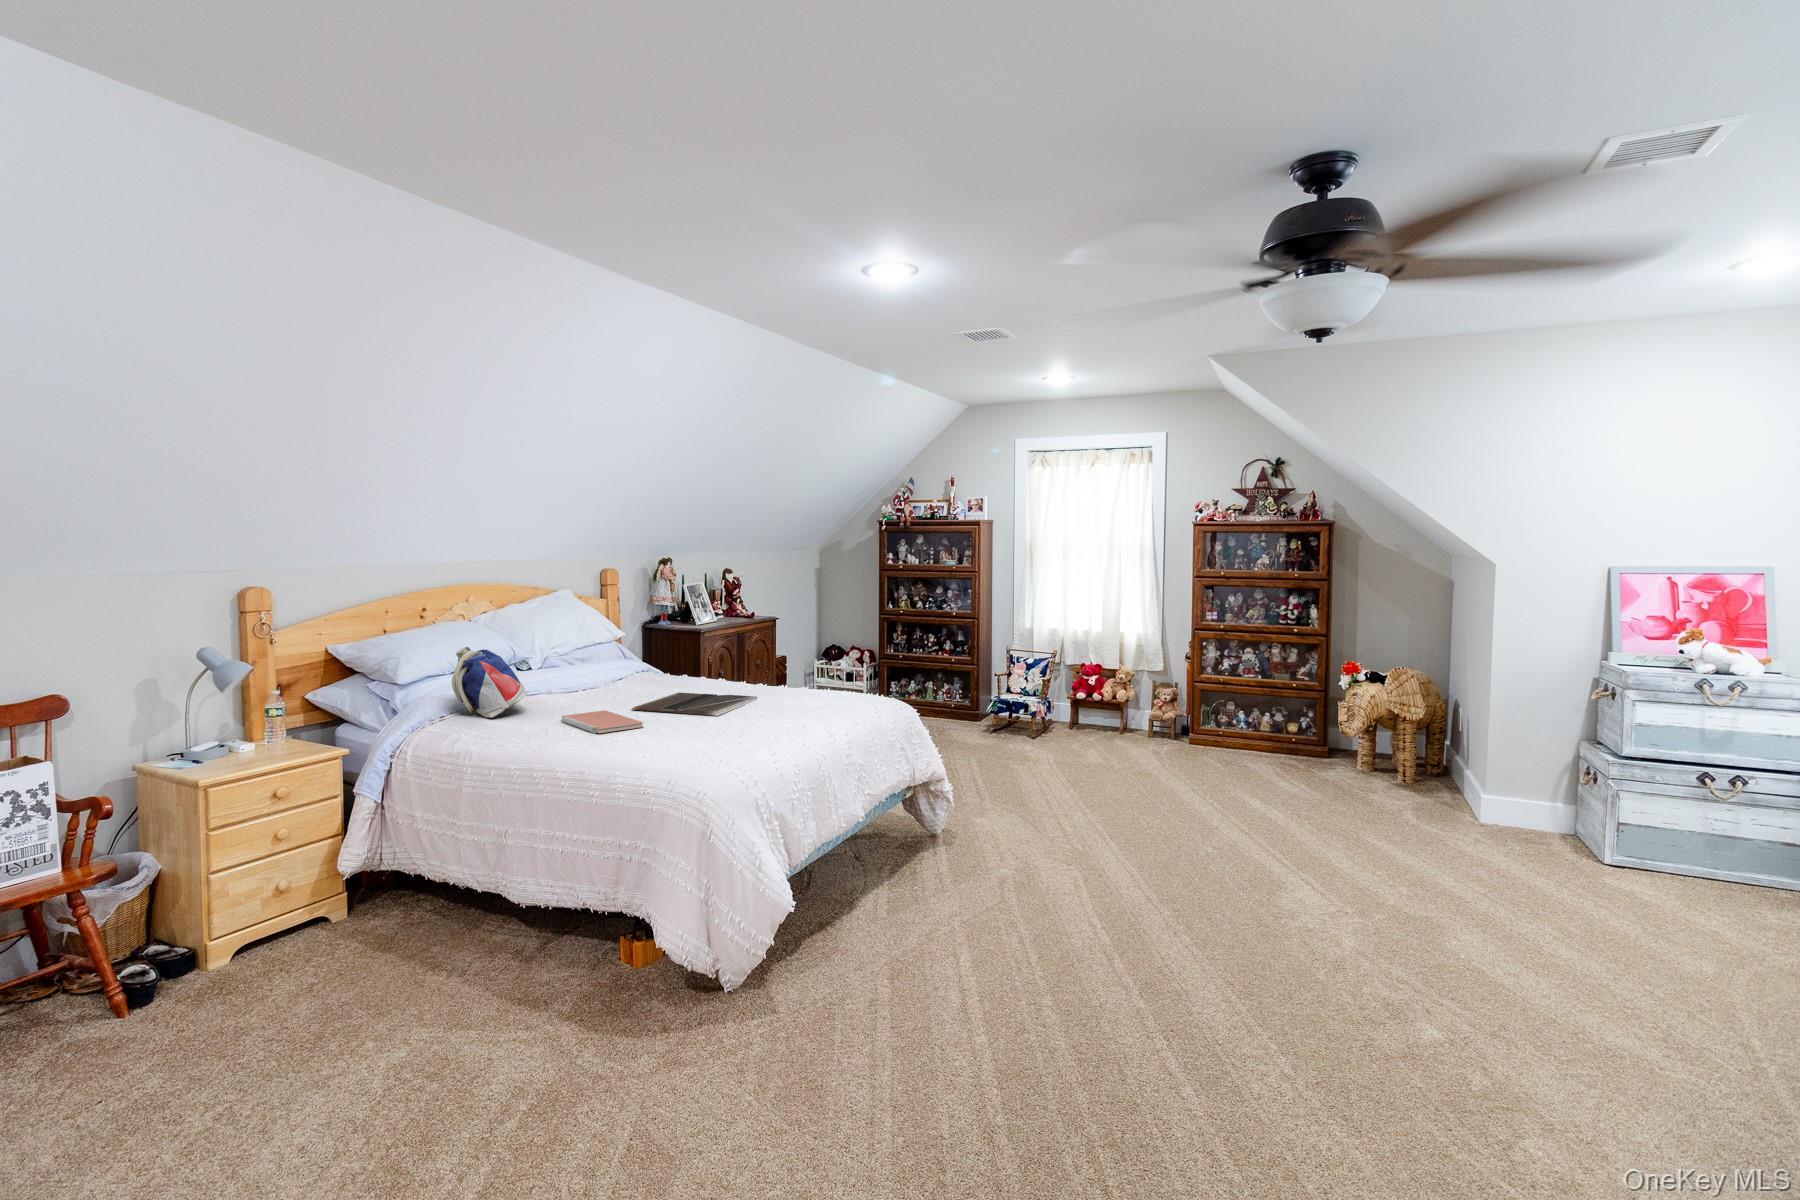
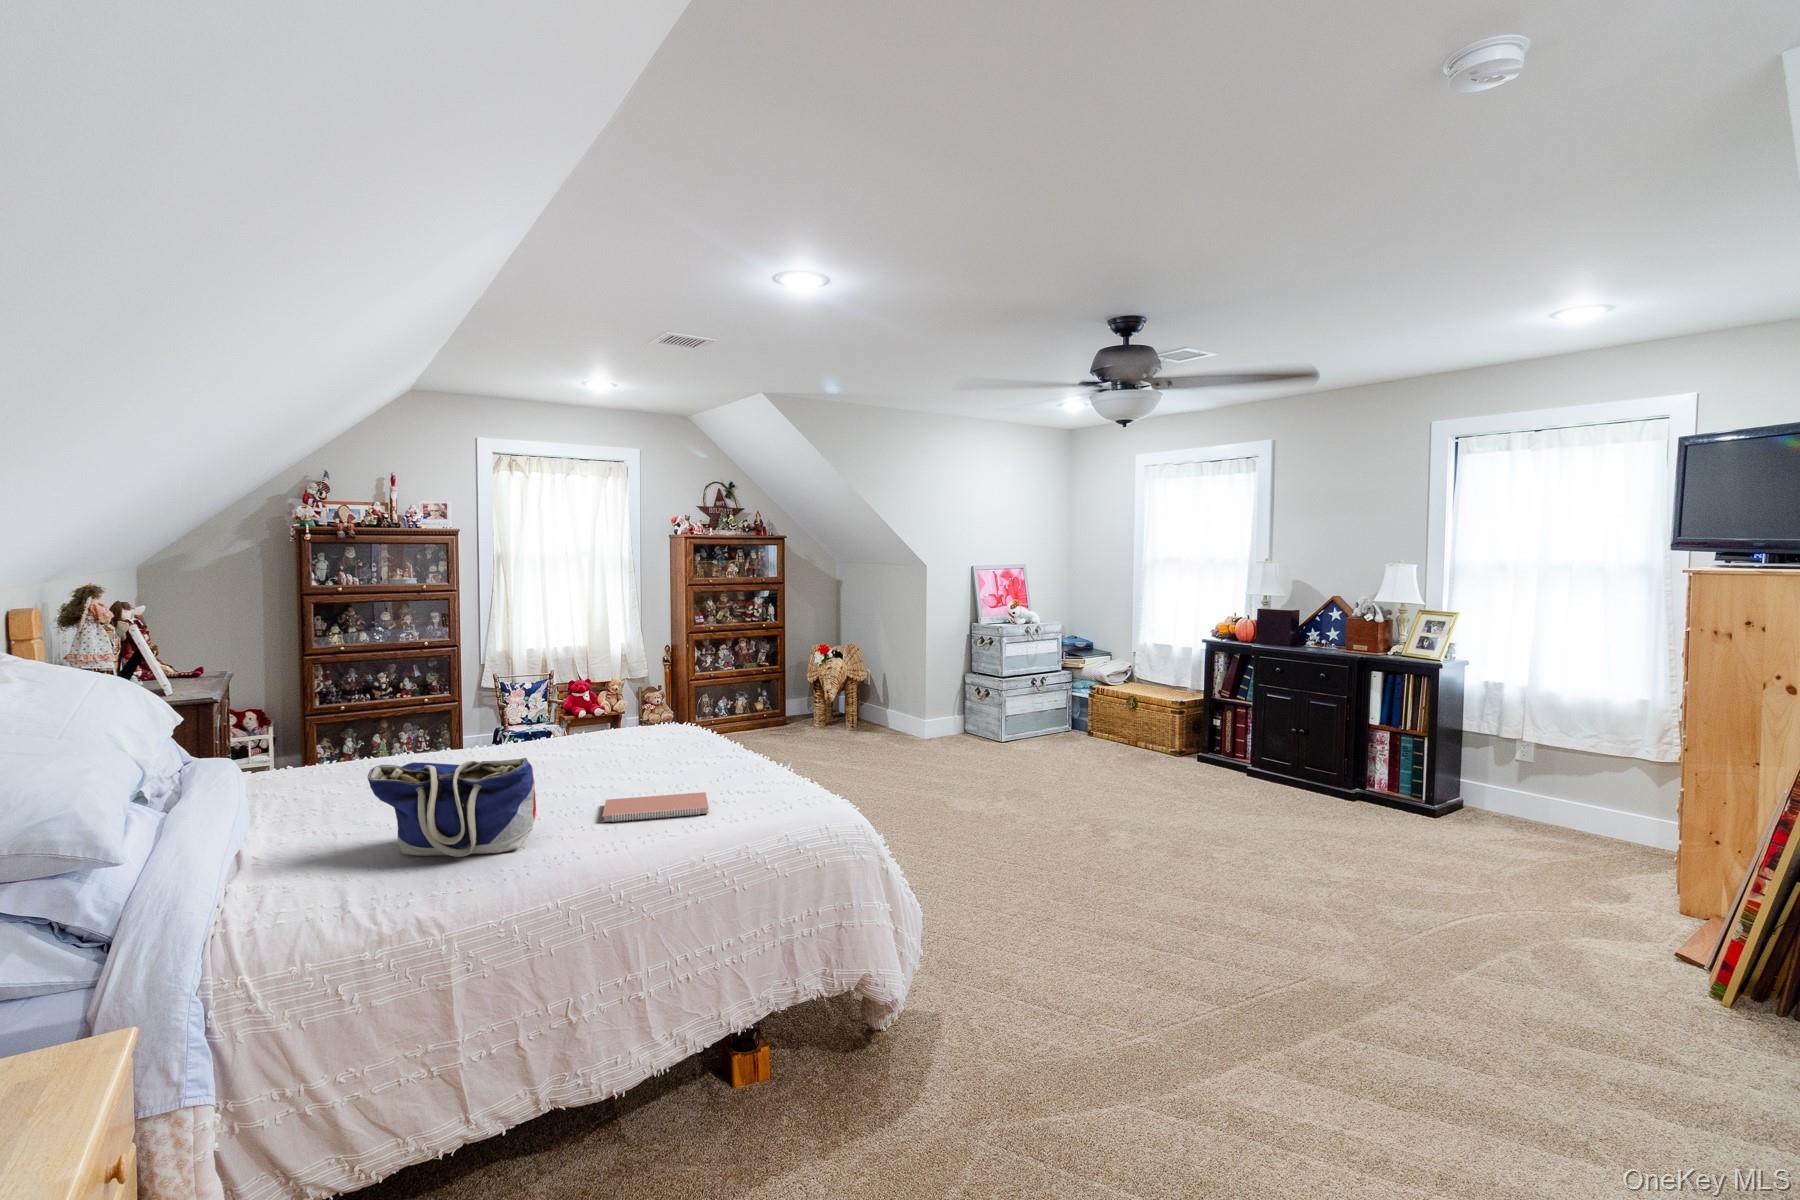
laptop: present [632,692,757,716] -> none [550,751,704,794]

